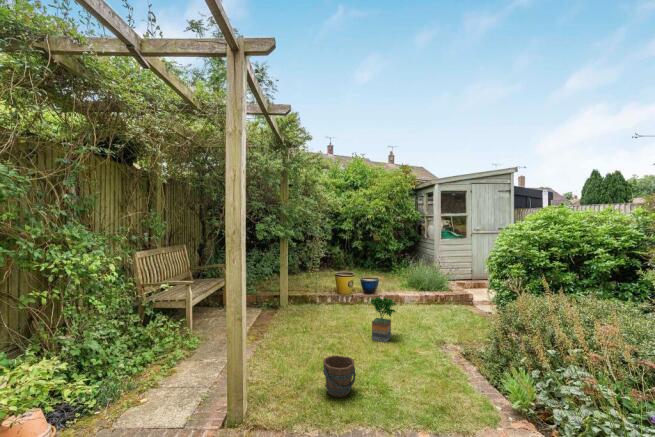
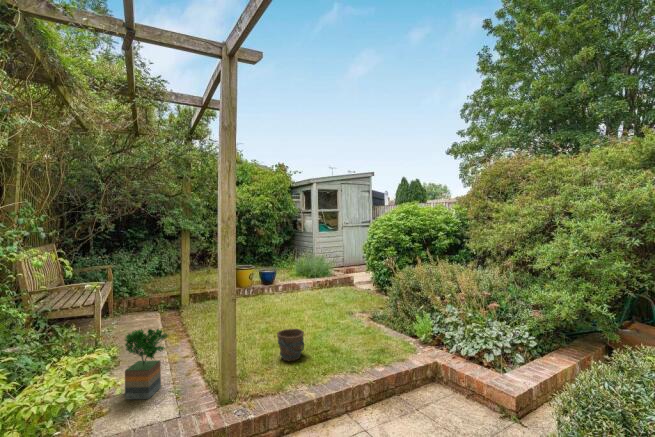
potted tree: present [371,297,396,343] -> present [125,329,168,399]

